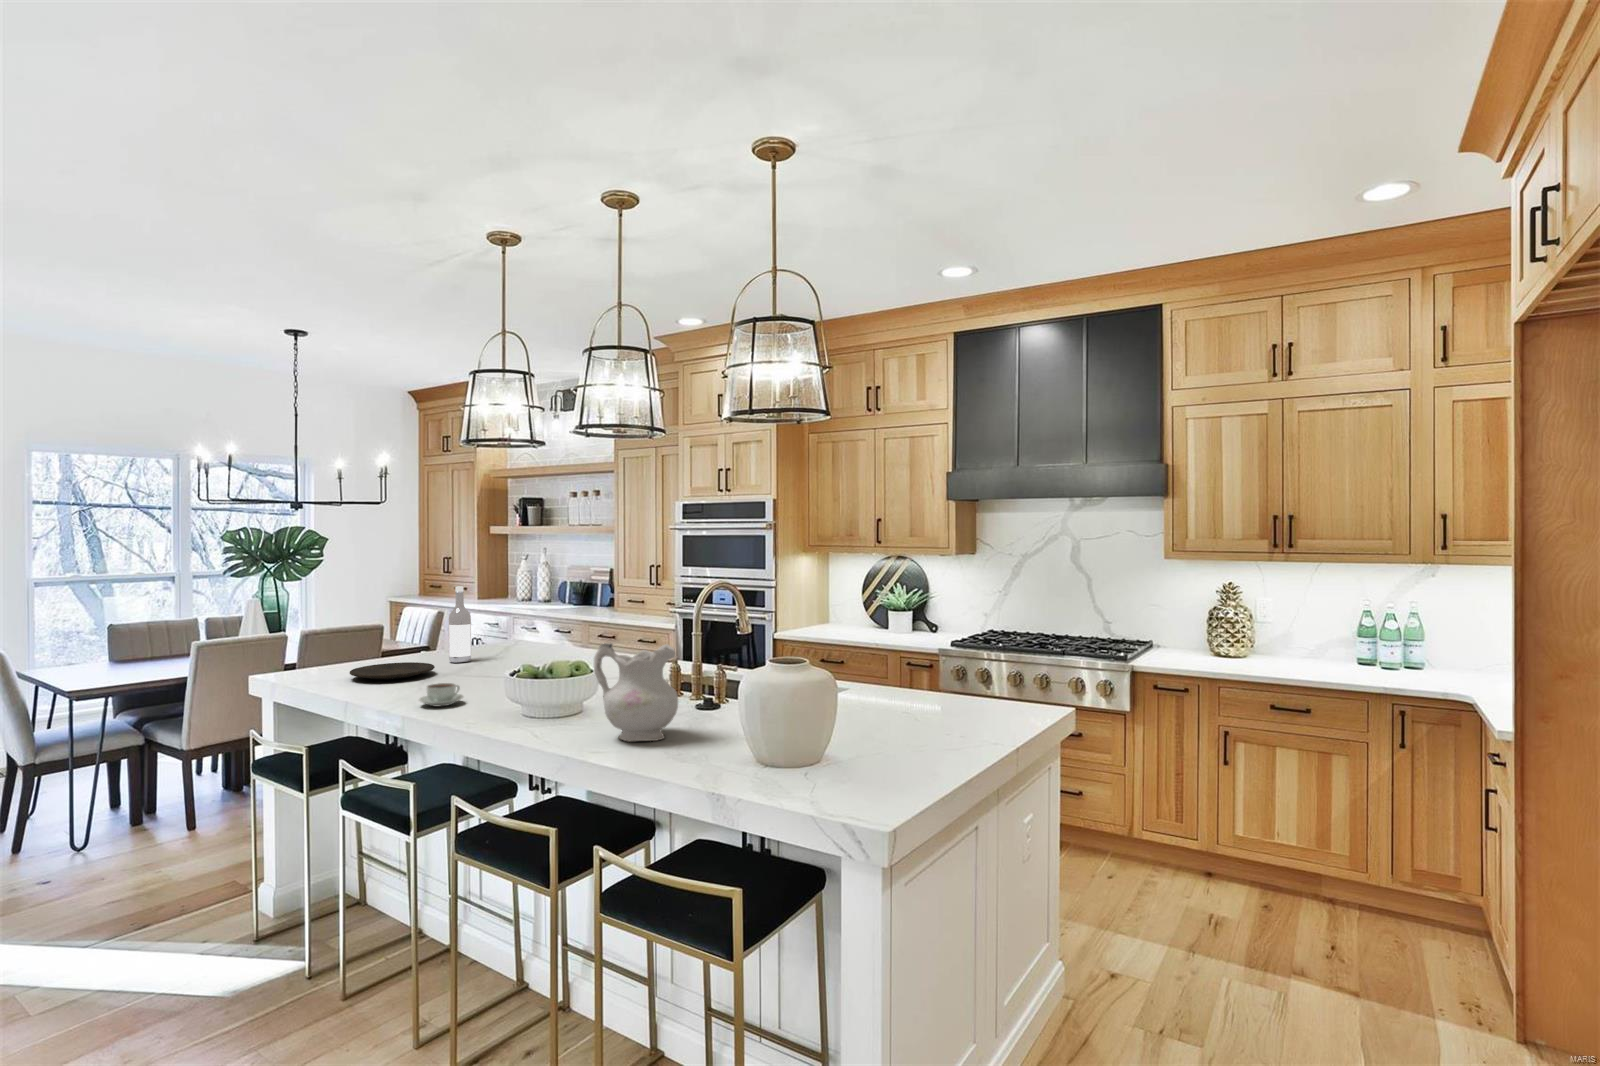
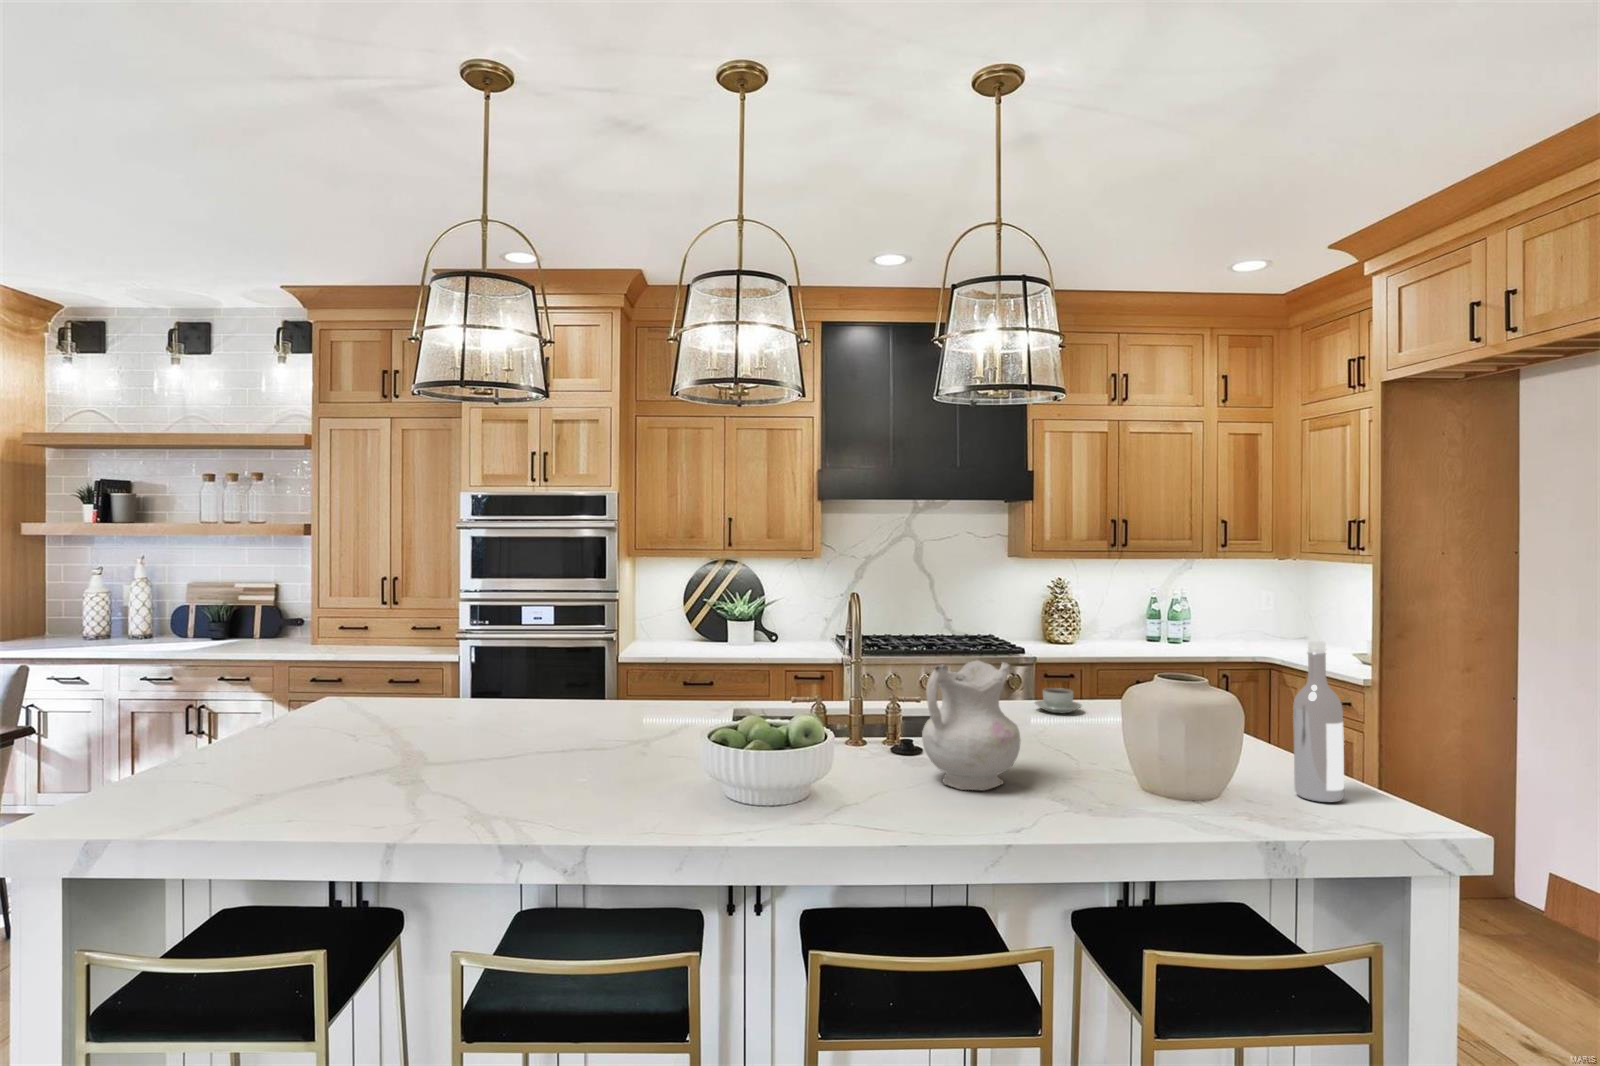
wine bottle: present [449,586,471,663] -> present [1293,641,1344,802]
plate: present [350,662,435,680] -> none [240,737,393,774]
coffee cup: present [419,683,464,706] -> present [1035,688,1082,713]

